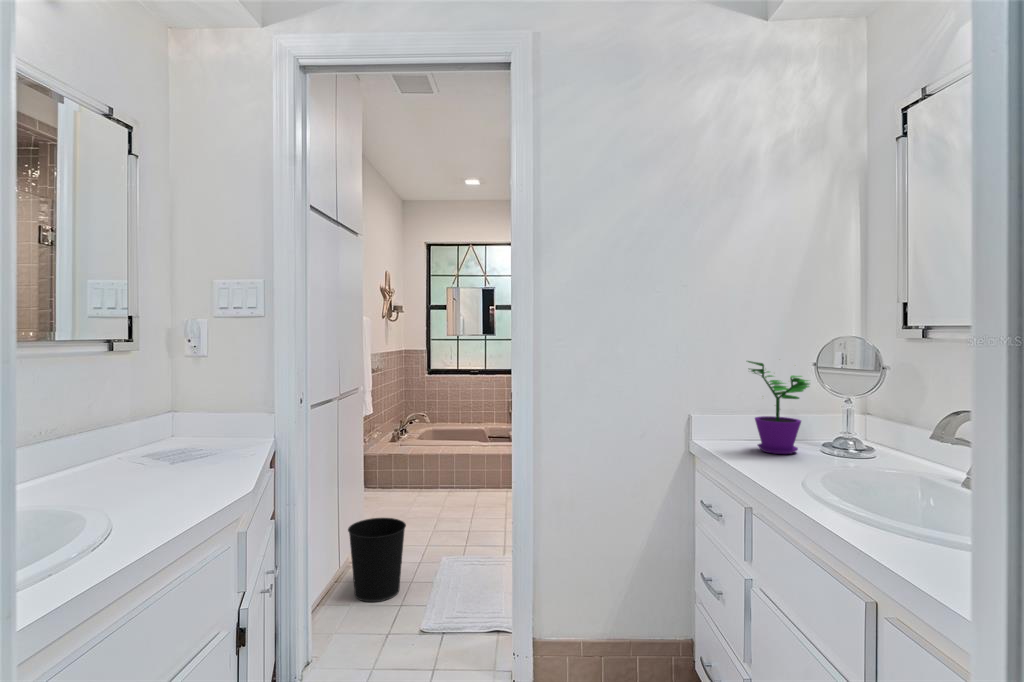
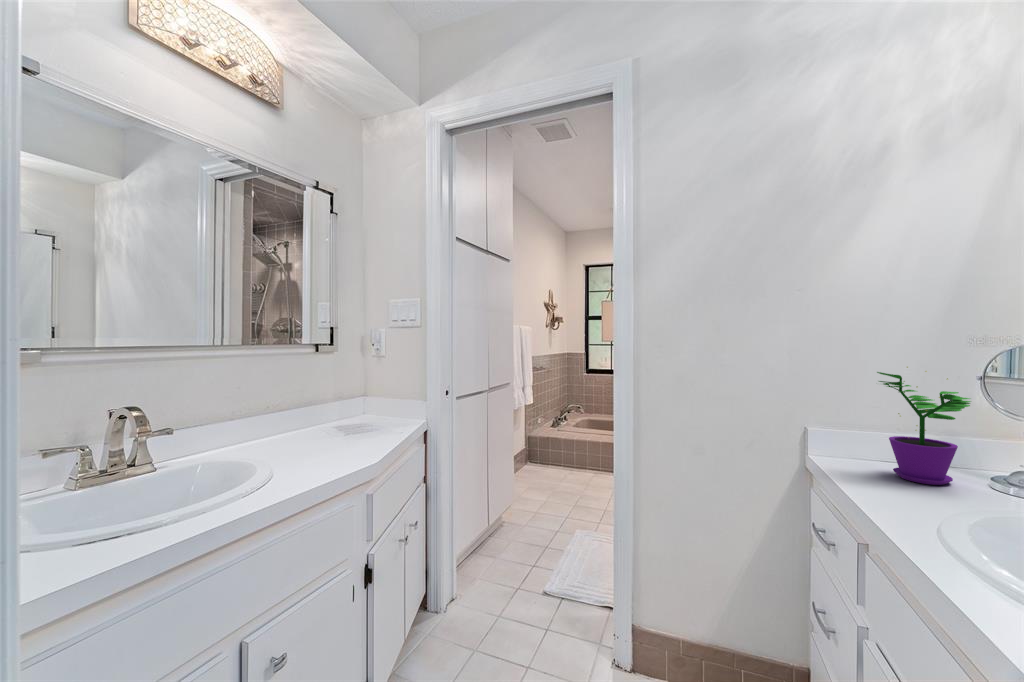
wastebasket: present [348,518,406,602] -> none [494,489,540,559]

